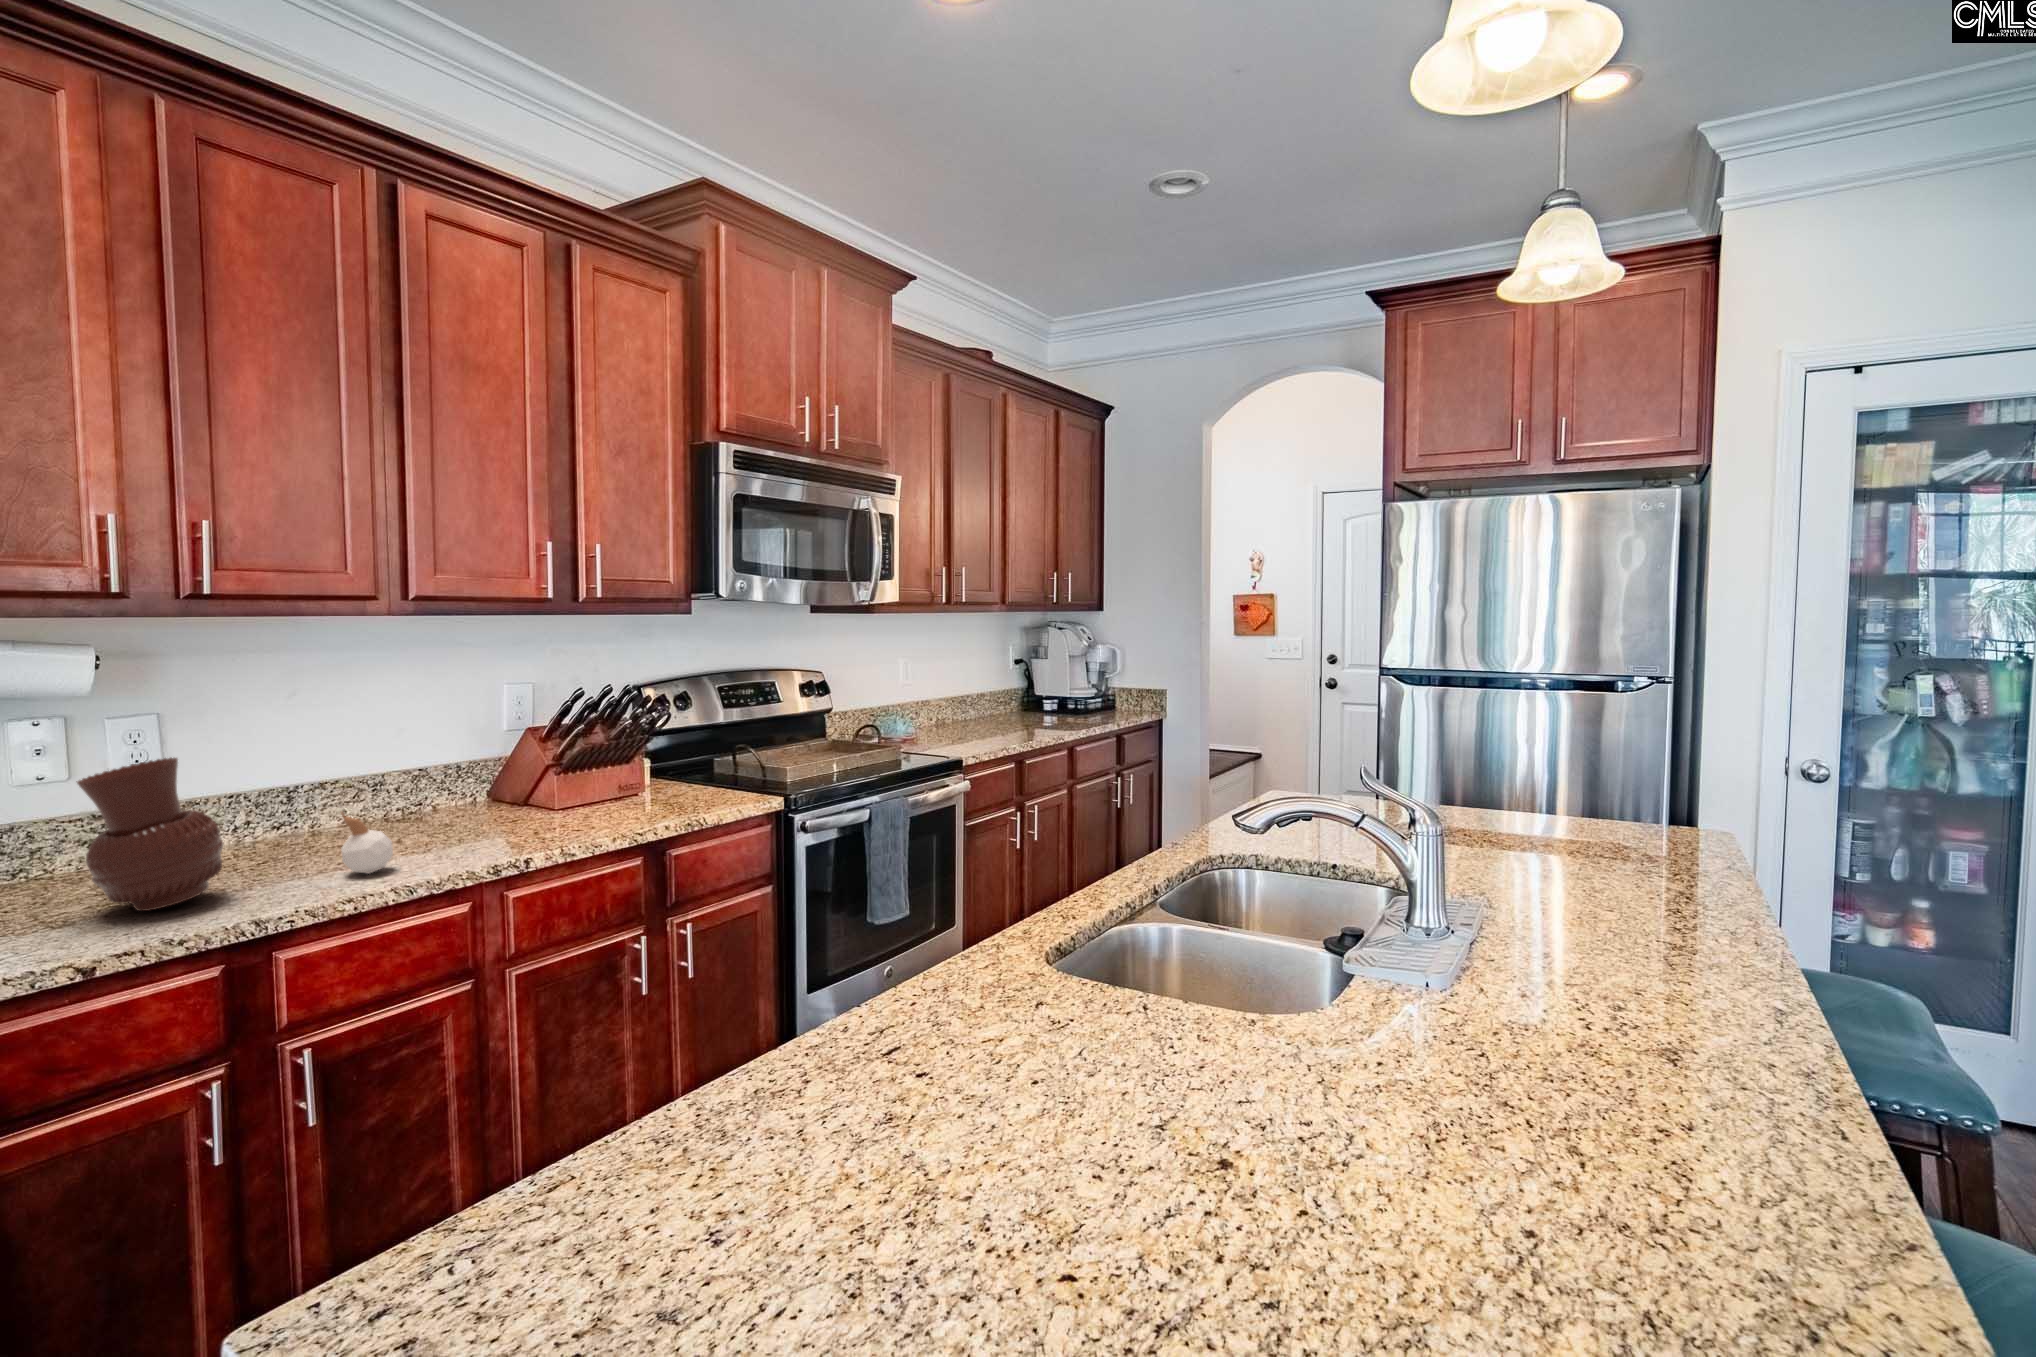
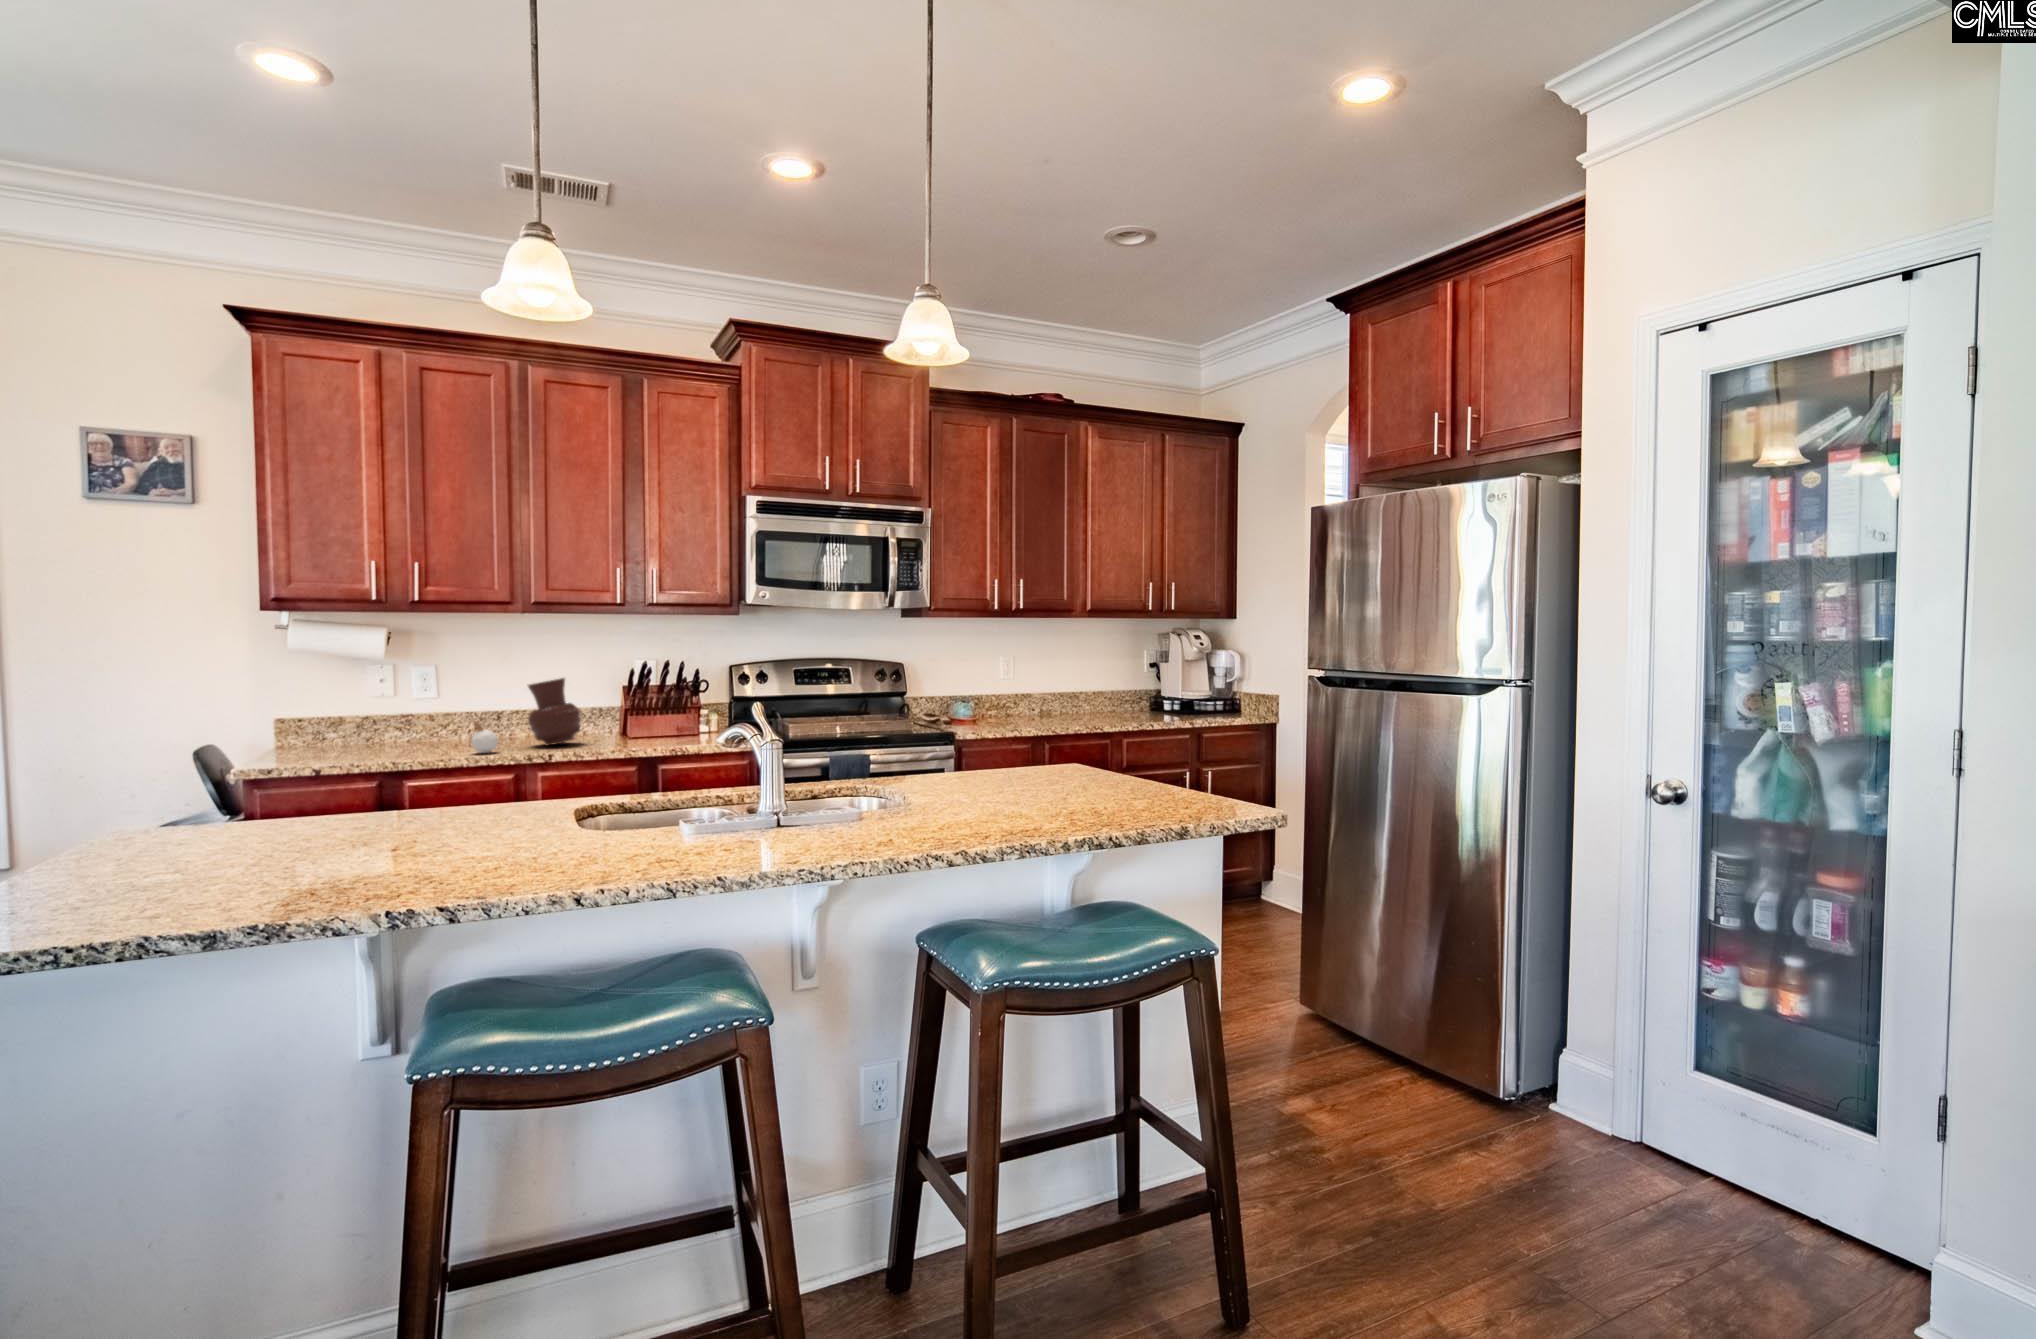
vase: present [76,758,223,911] -> present [528,678,581,745]

